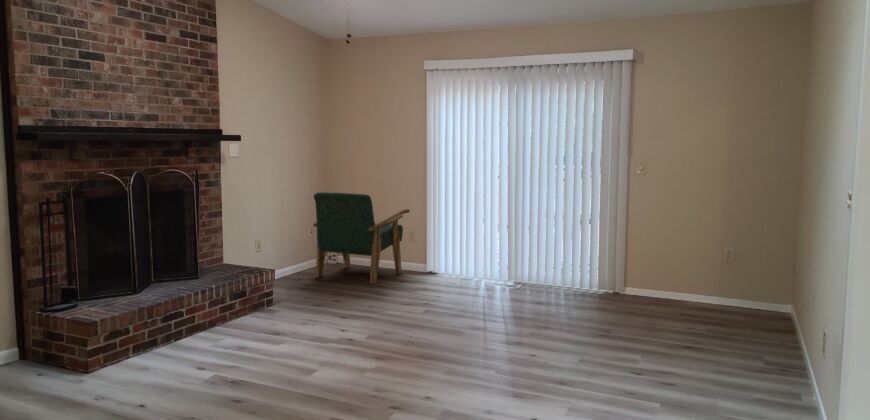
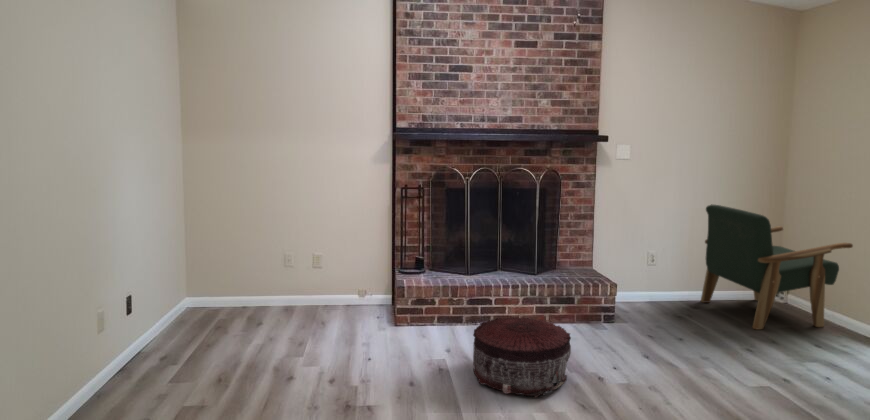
pouf: none [230,304,327,375] -> present [473,317,571,397]

